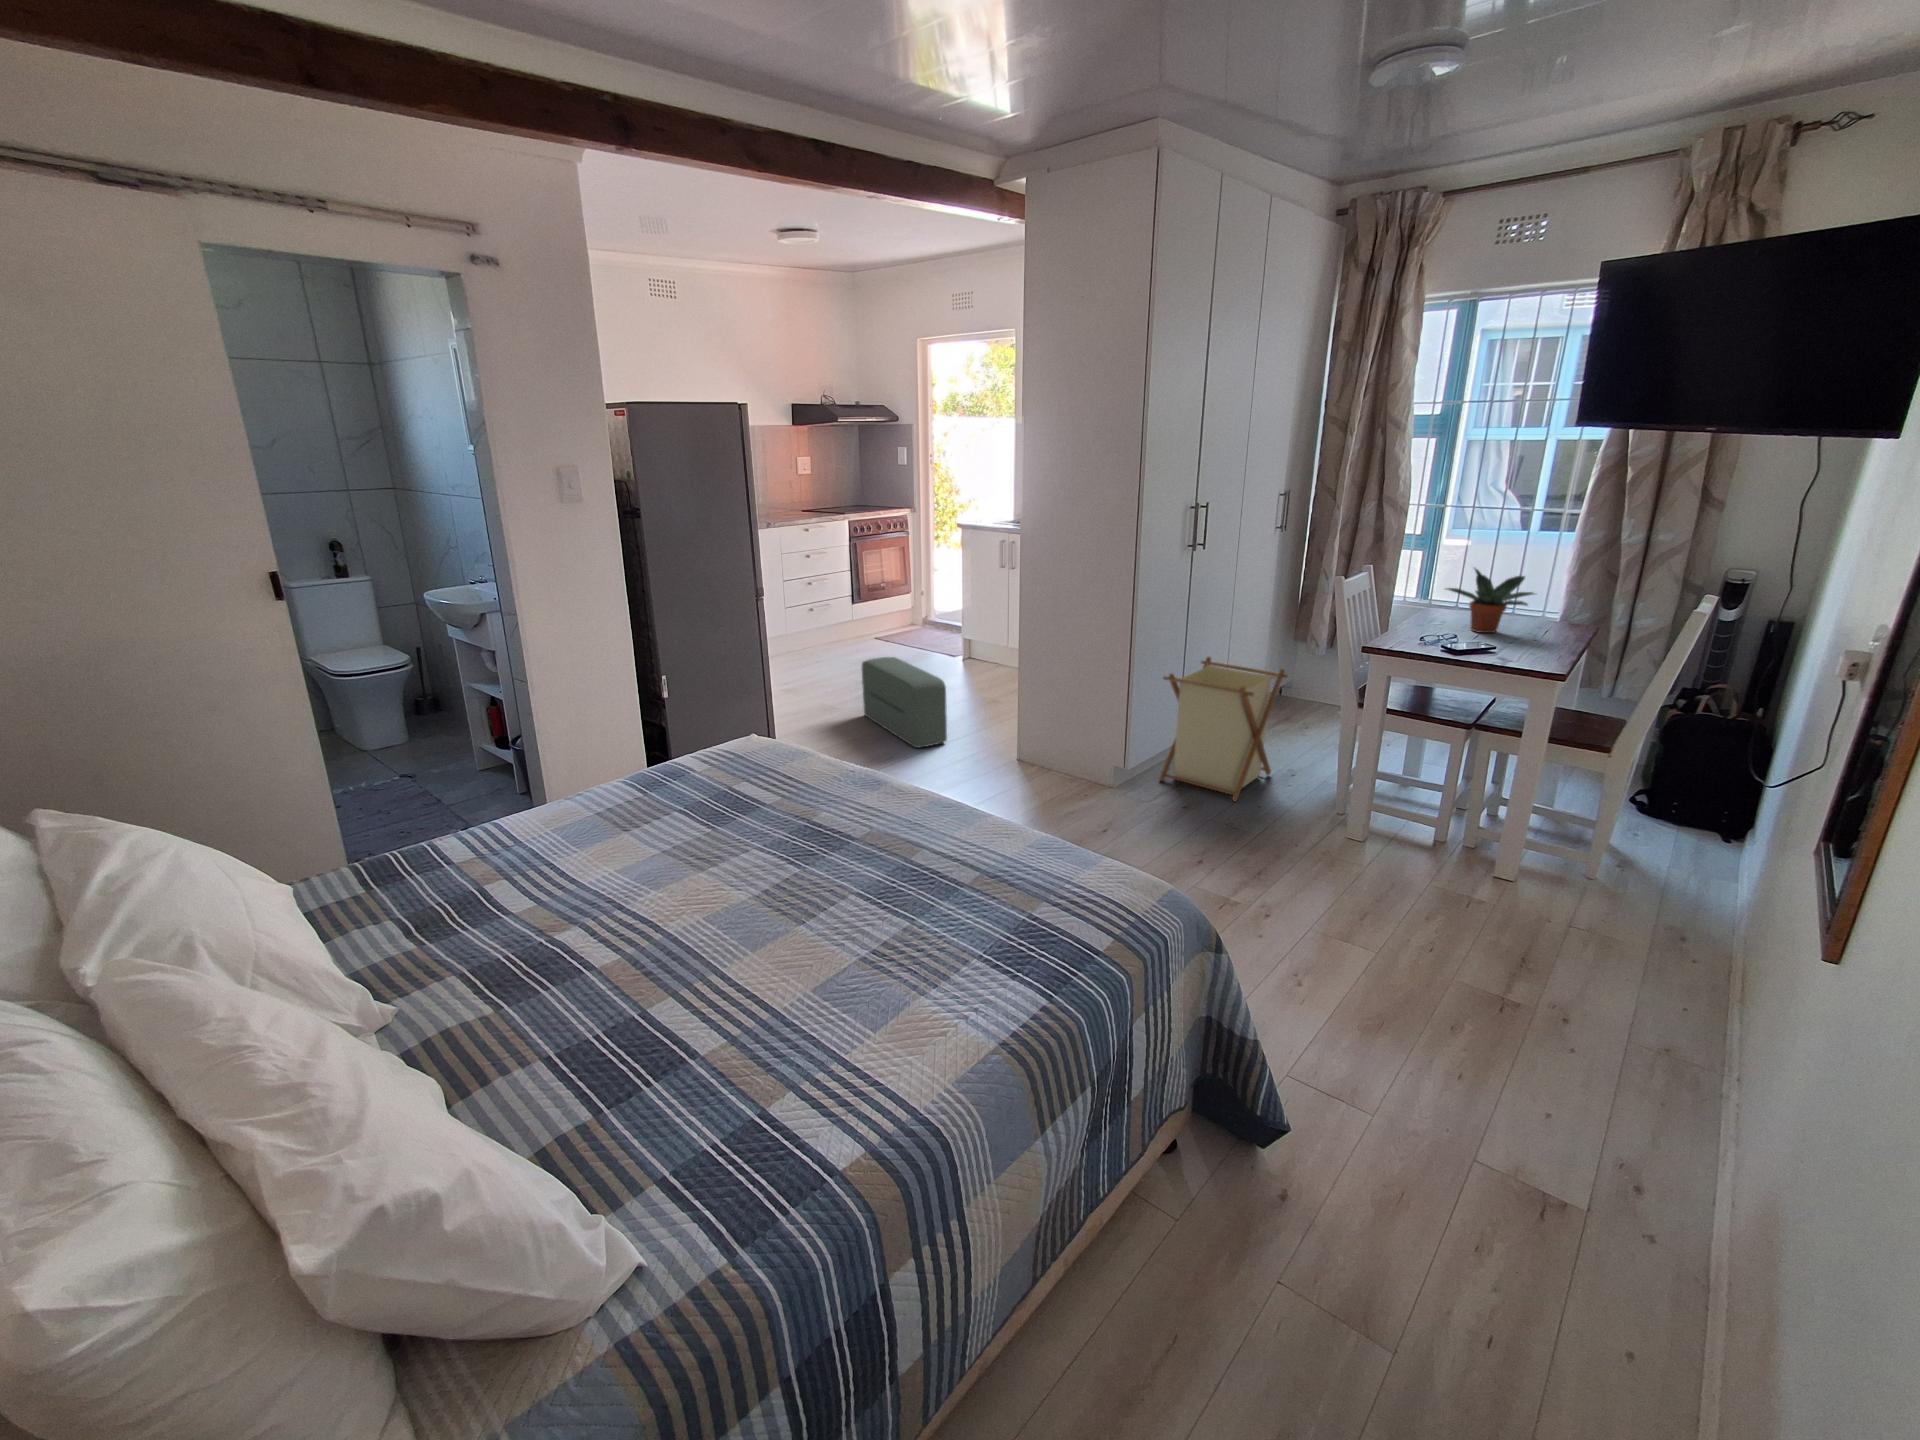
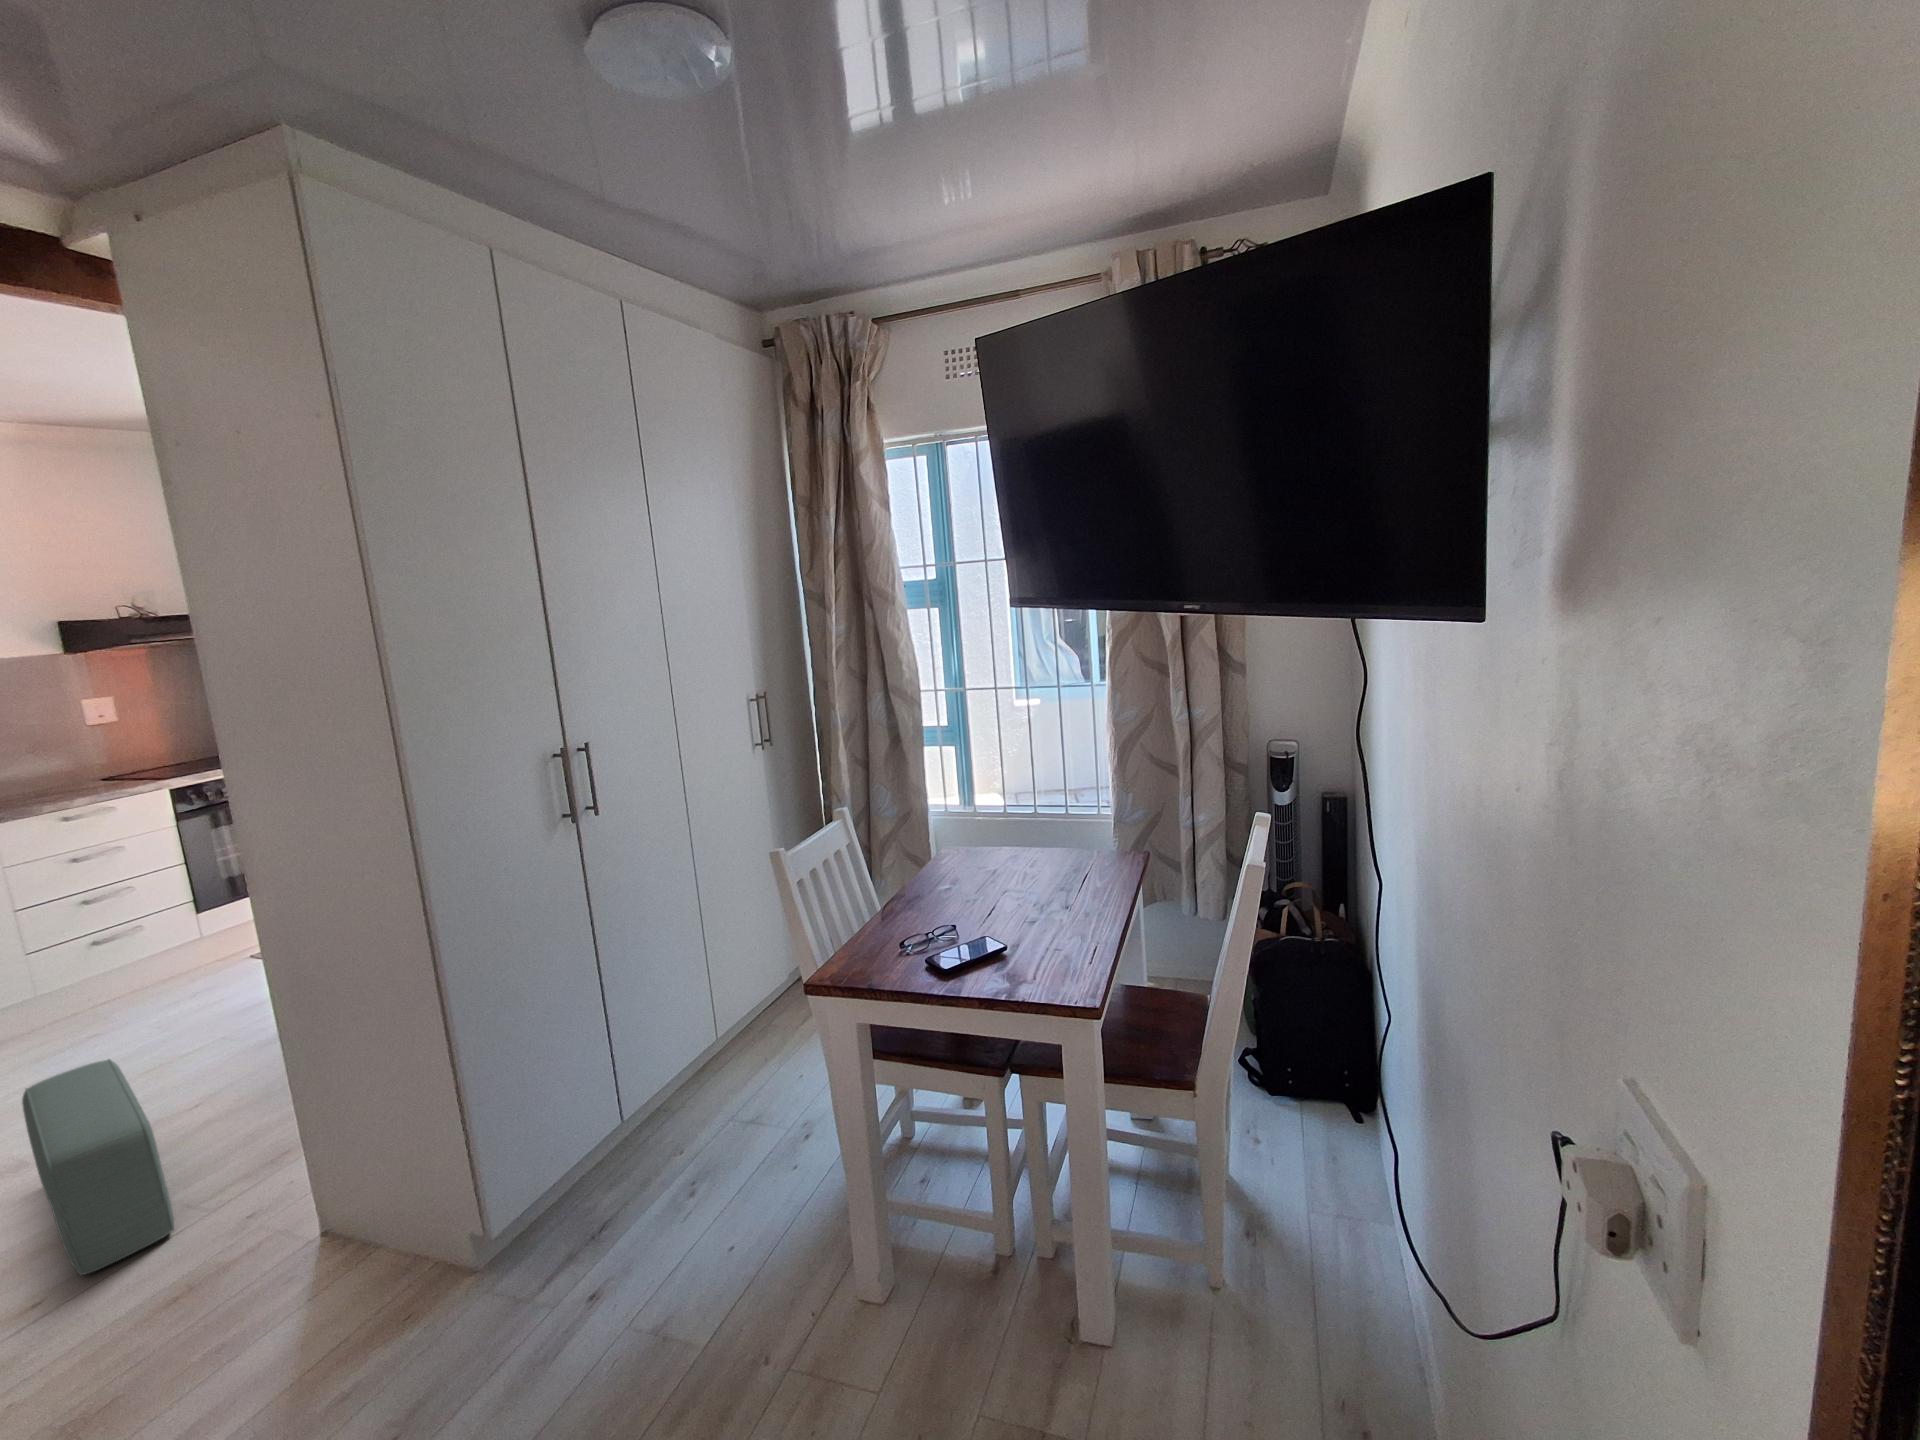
potted plant: present [1445,569,1534,633] -> none [930,812,1055,909]
laundry basket: present [1160,657,1288,801] -> none [527,980,765,1263]

